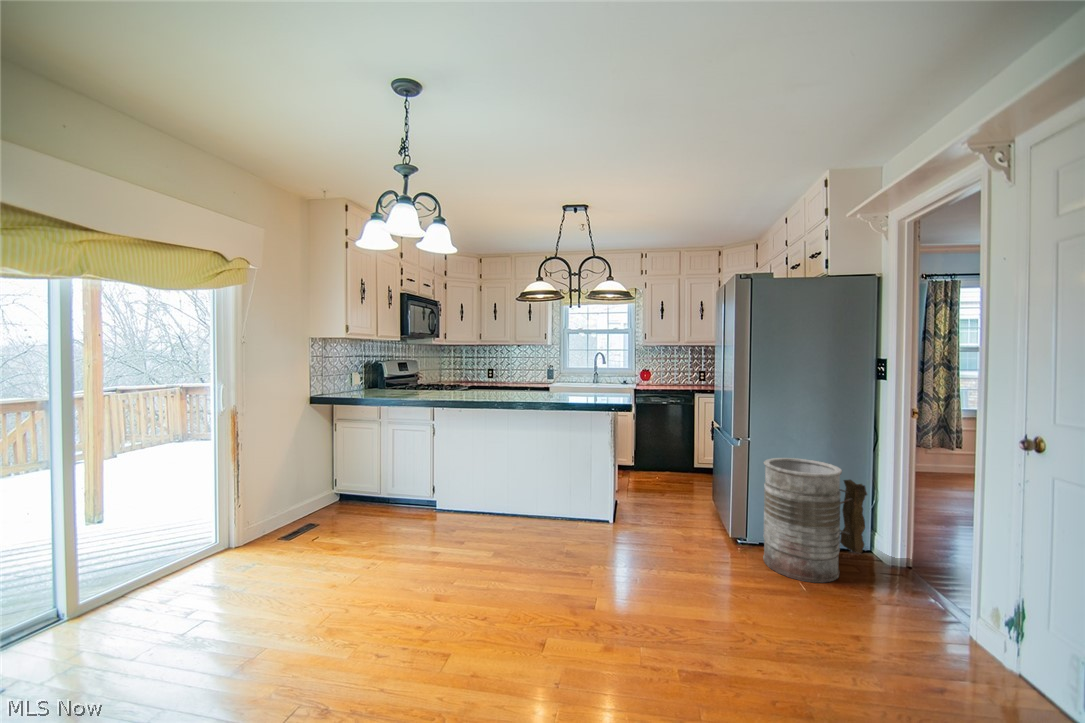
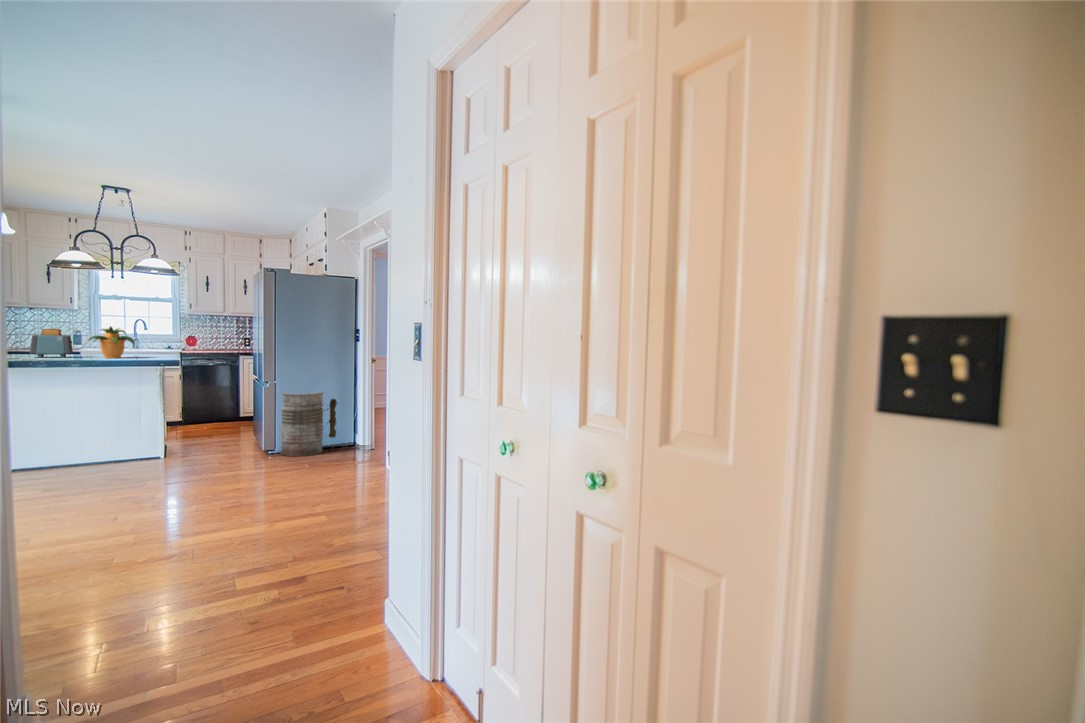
potted plant: none [541,362,585,400] -> present [88,326,135,358]
toaster: none [497,366,533,398] -> present [30,329,73,358]

